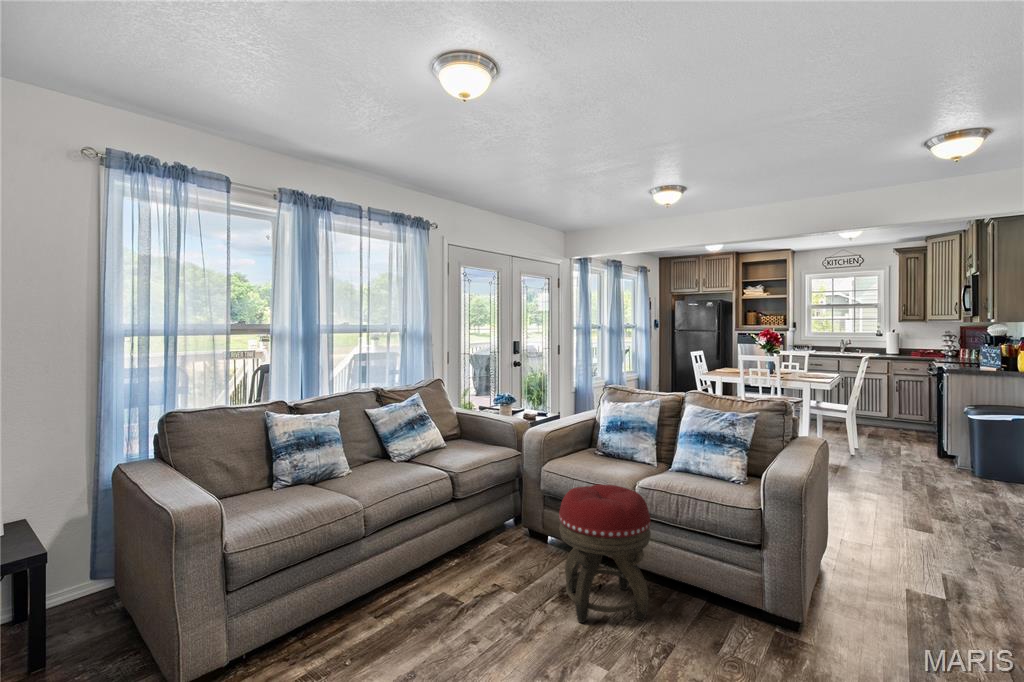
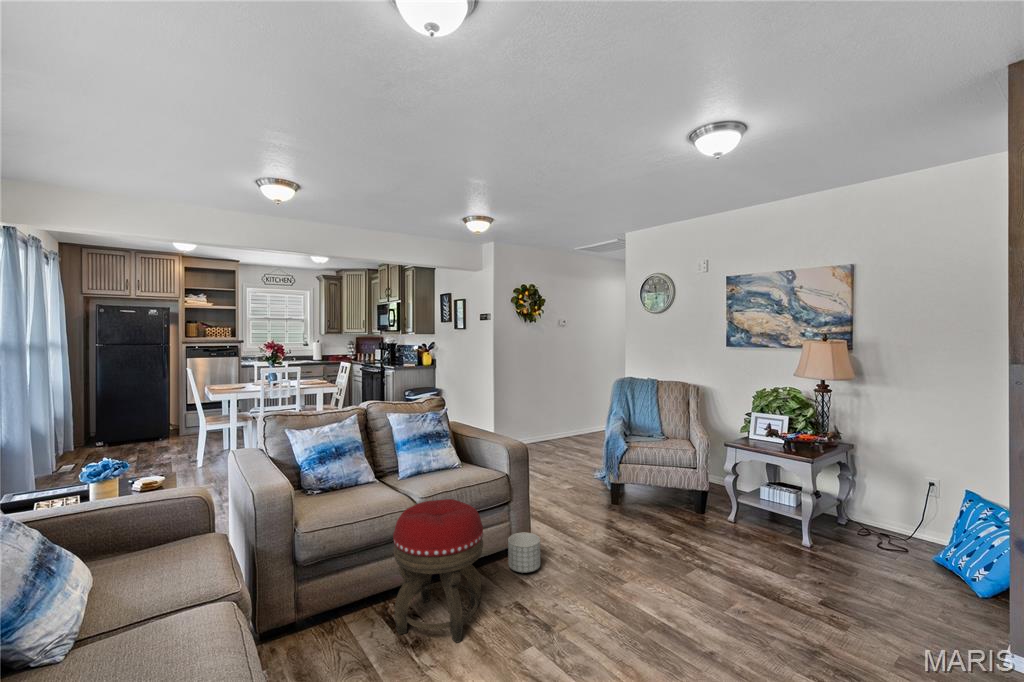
planter: none [726,586,774,645] -> present [508,533,540,573]

